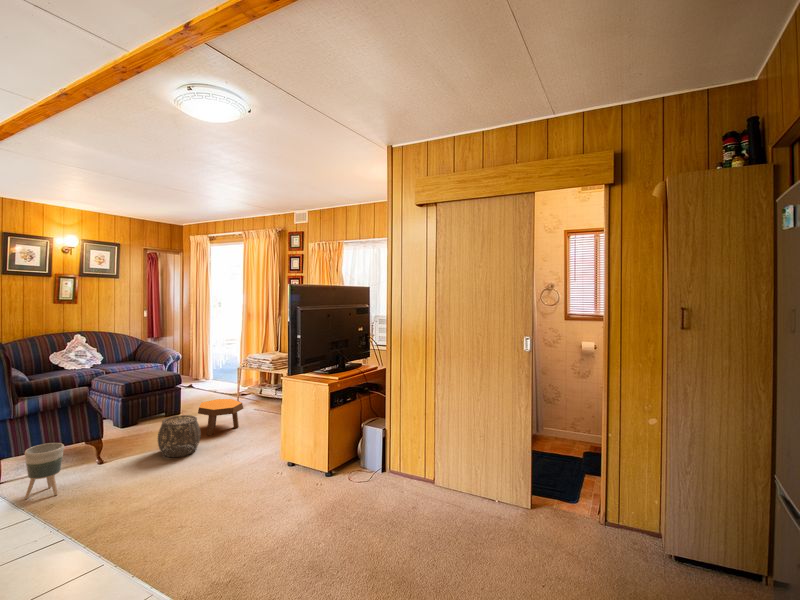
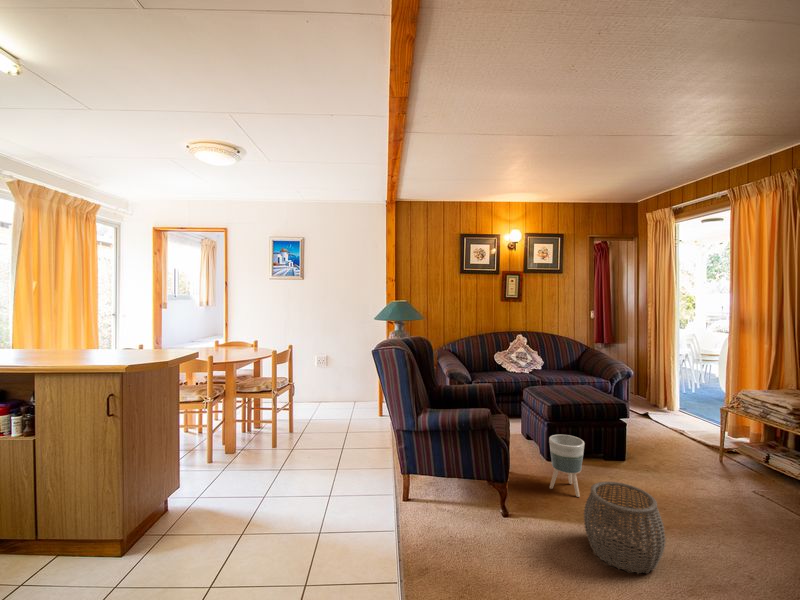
footstool: present [198,399,243,435] -> none [660,462,765,540]
planter: present [25,443,64,499] -> present [549,434,585,497]

